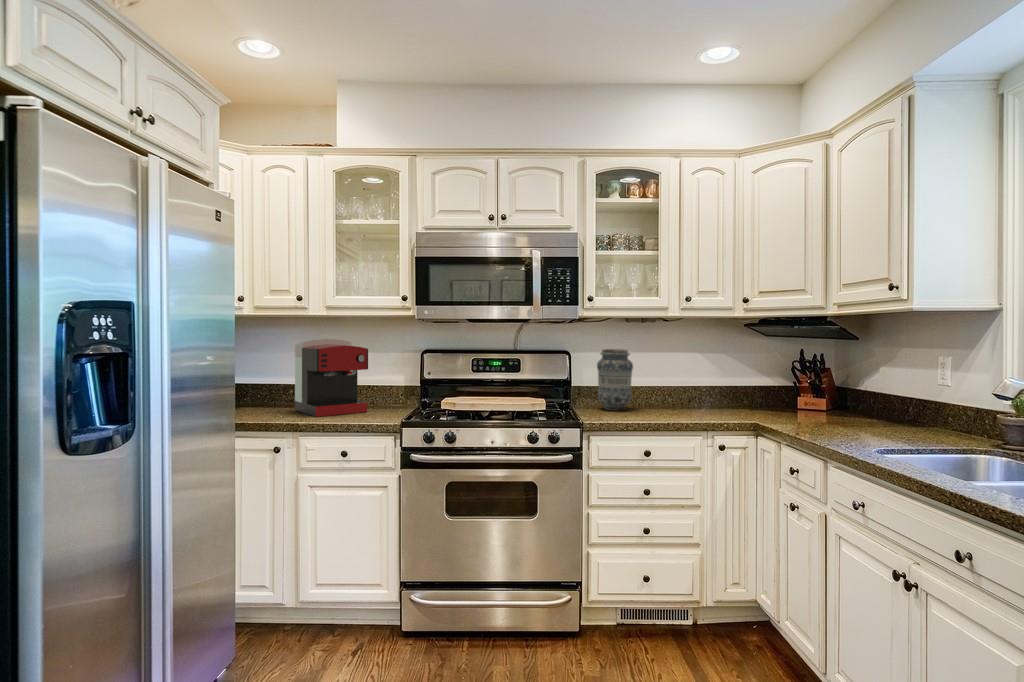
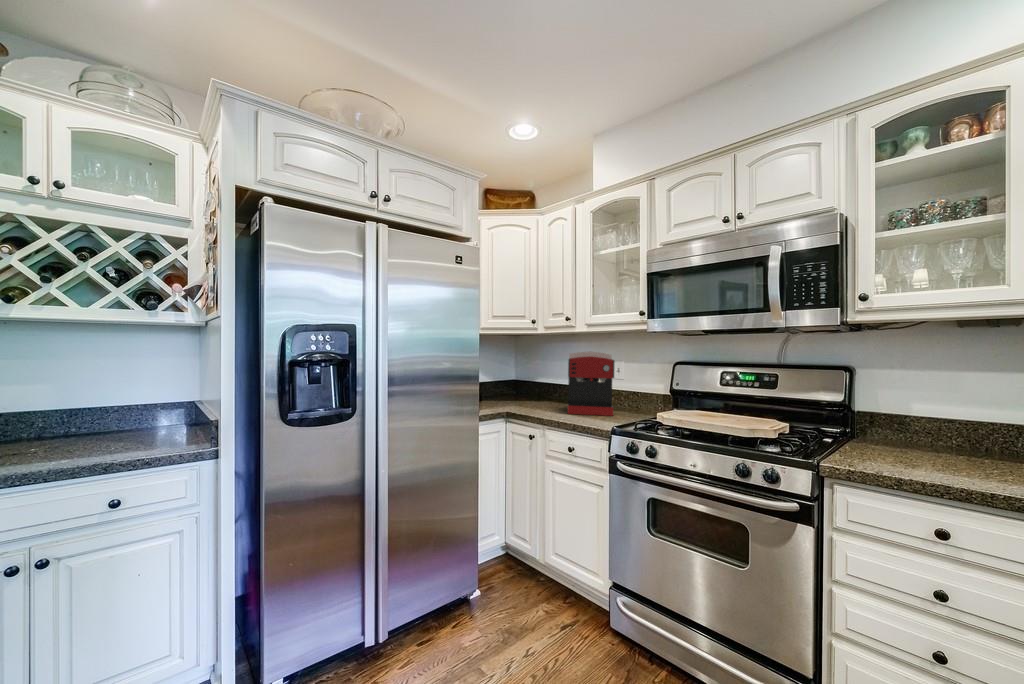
vase: present [597,349,633,411] -> none [897,369,974,465]

